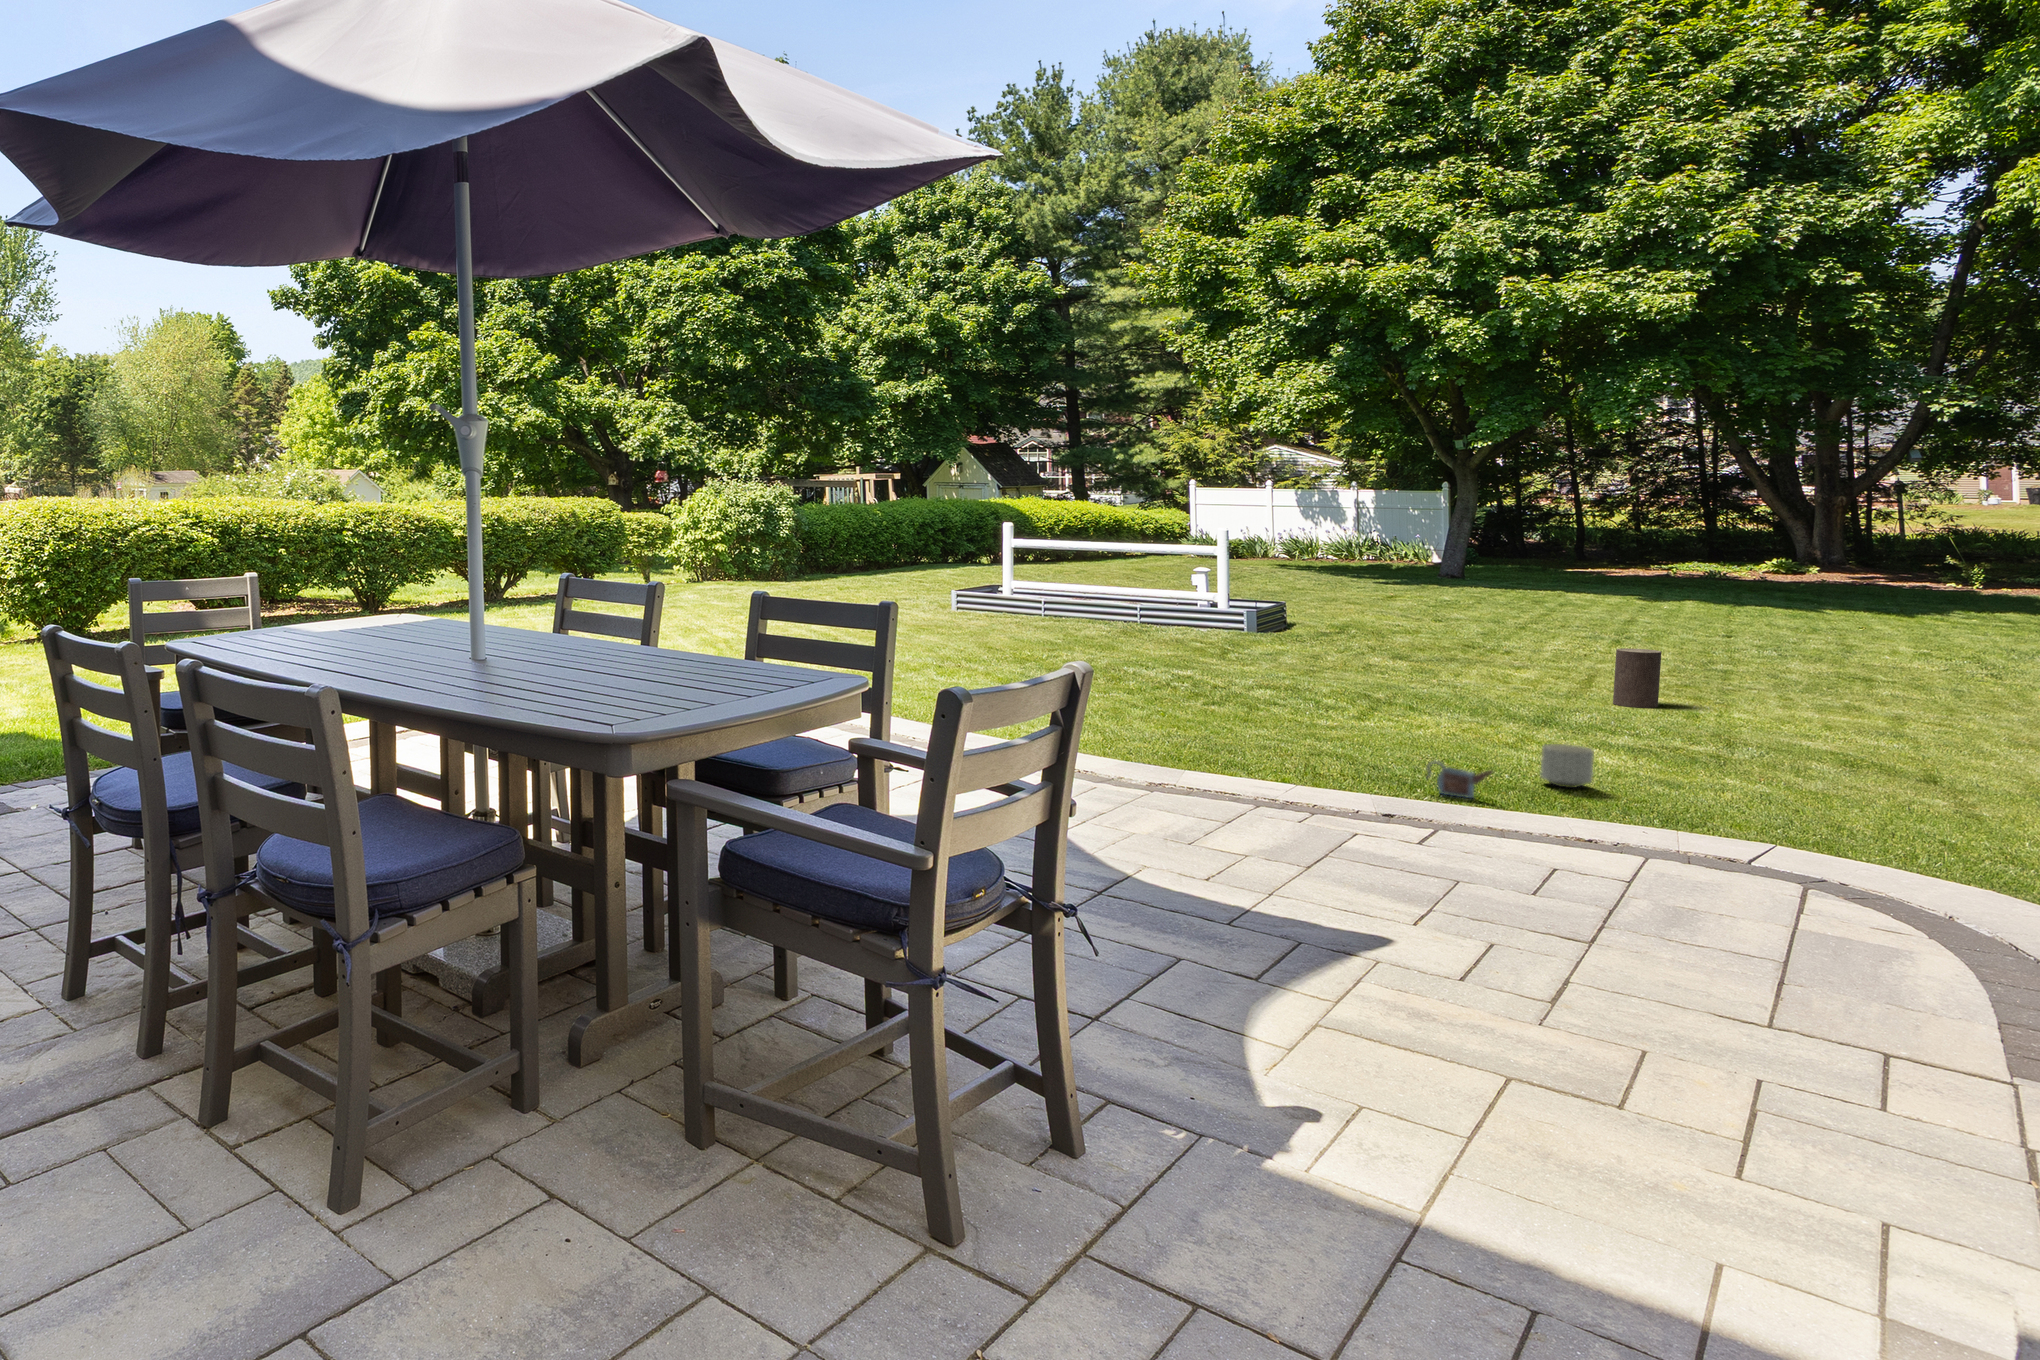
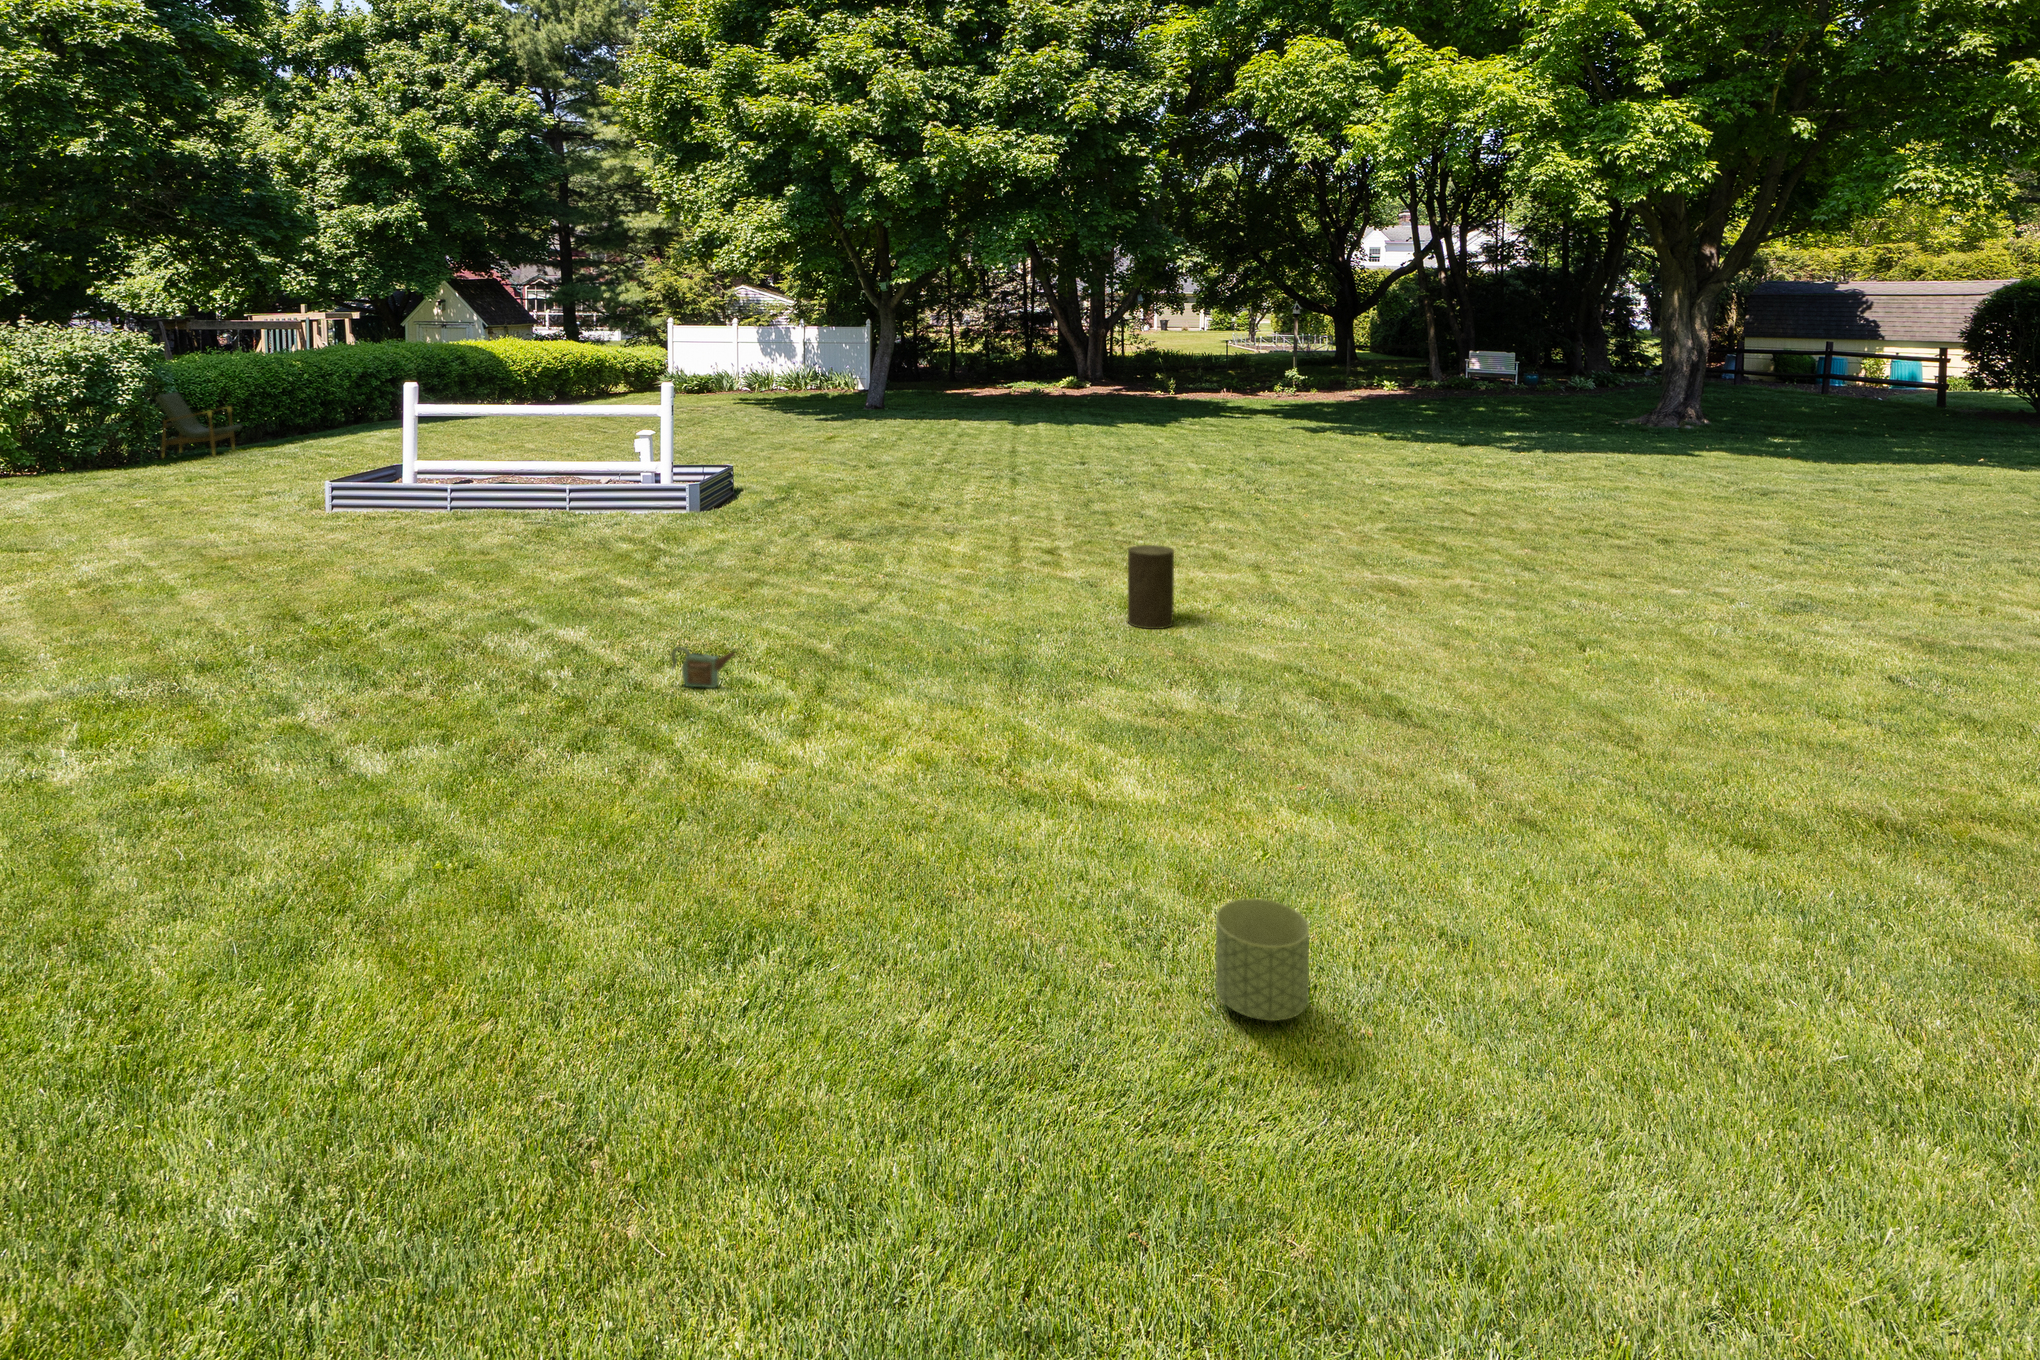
lounge chair: none [812,541,862,587] -> present [156,393,242,457]
watering can: present [1427,761,1493,798] -> present [671,646,735,688]

